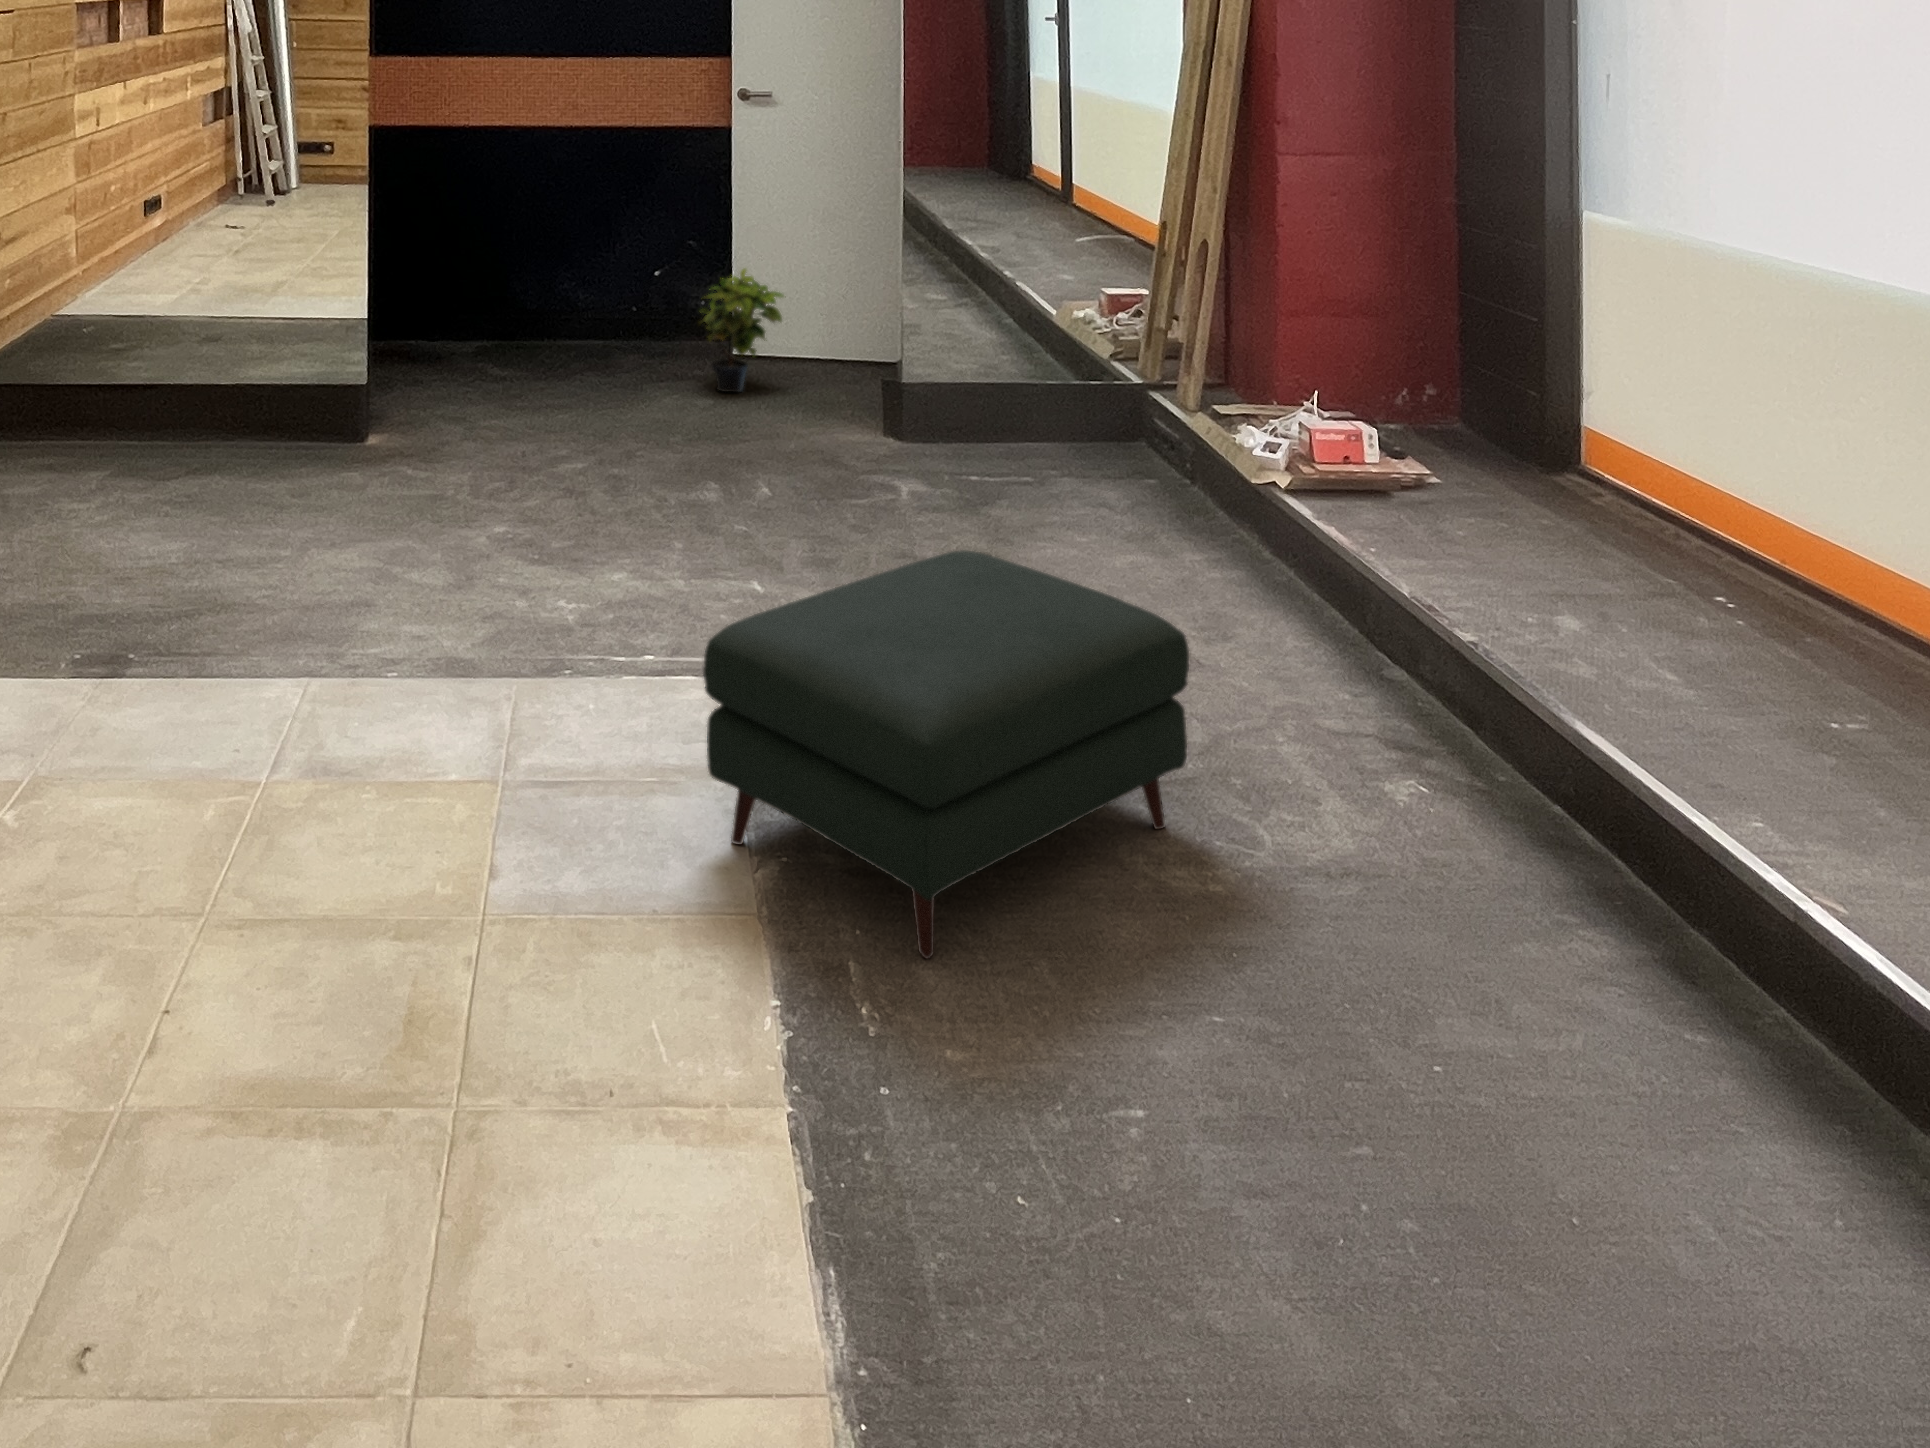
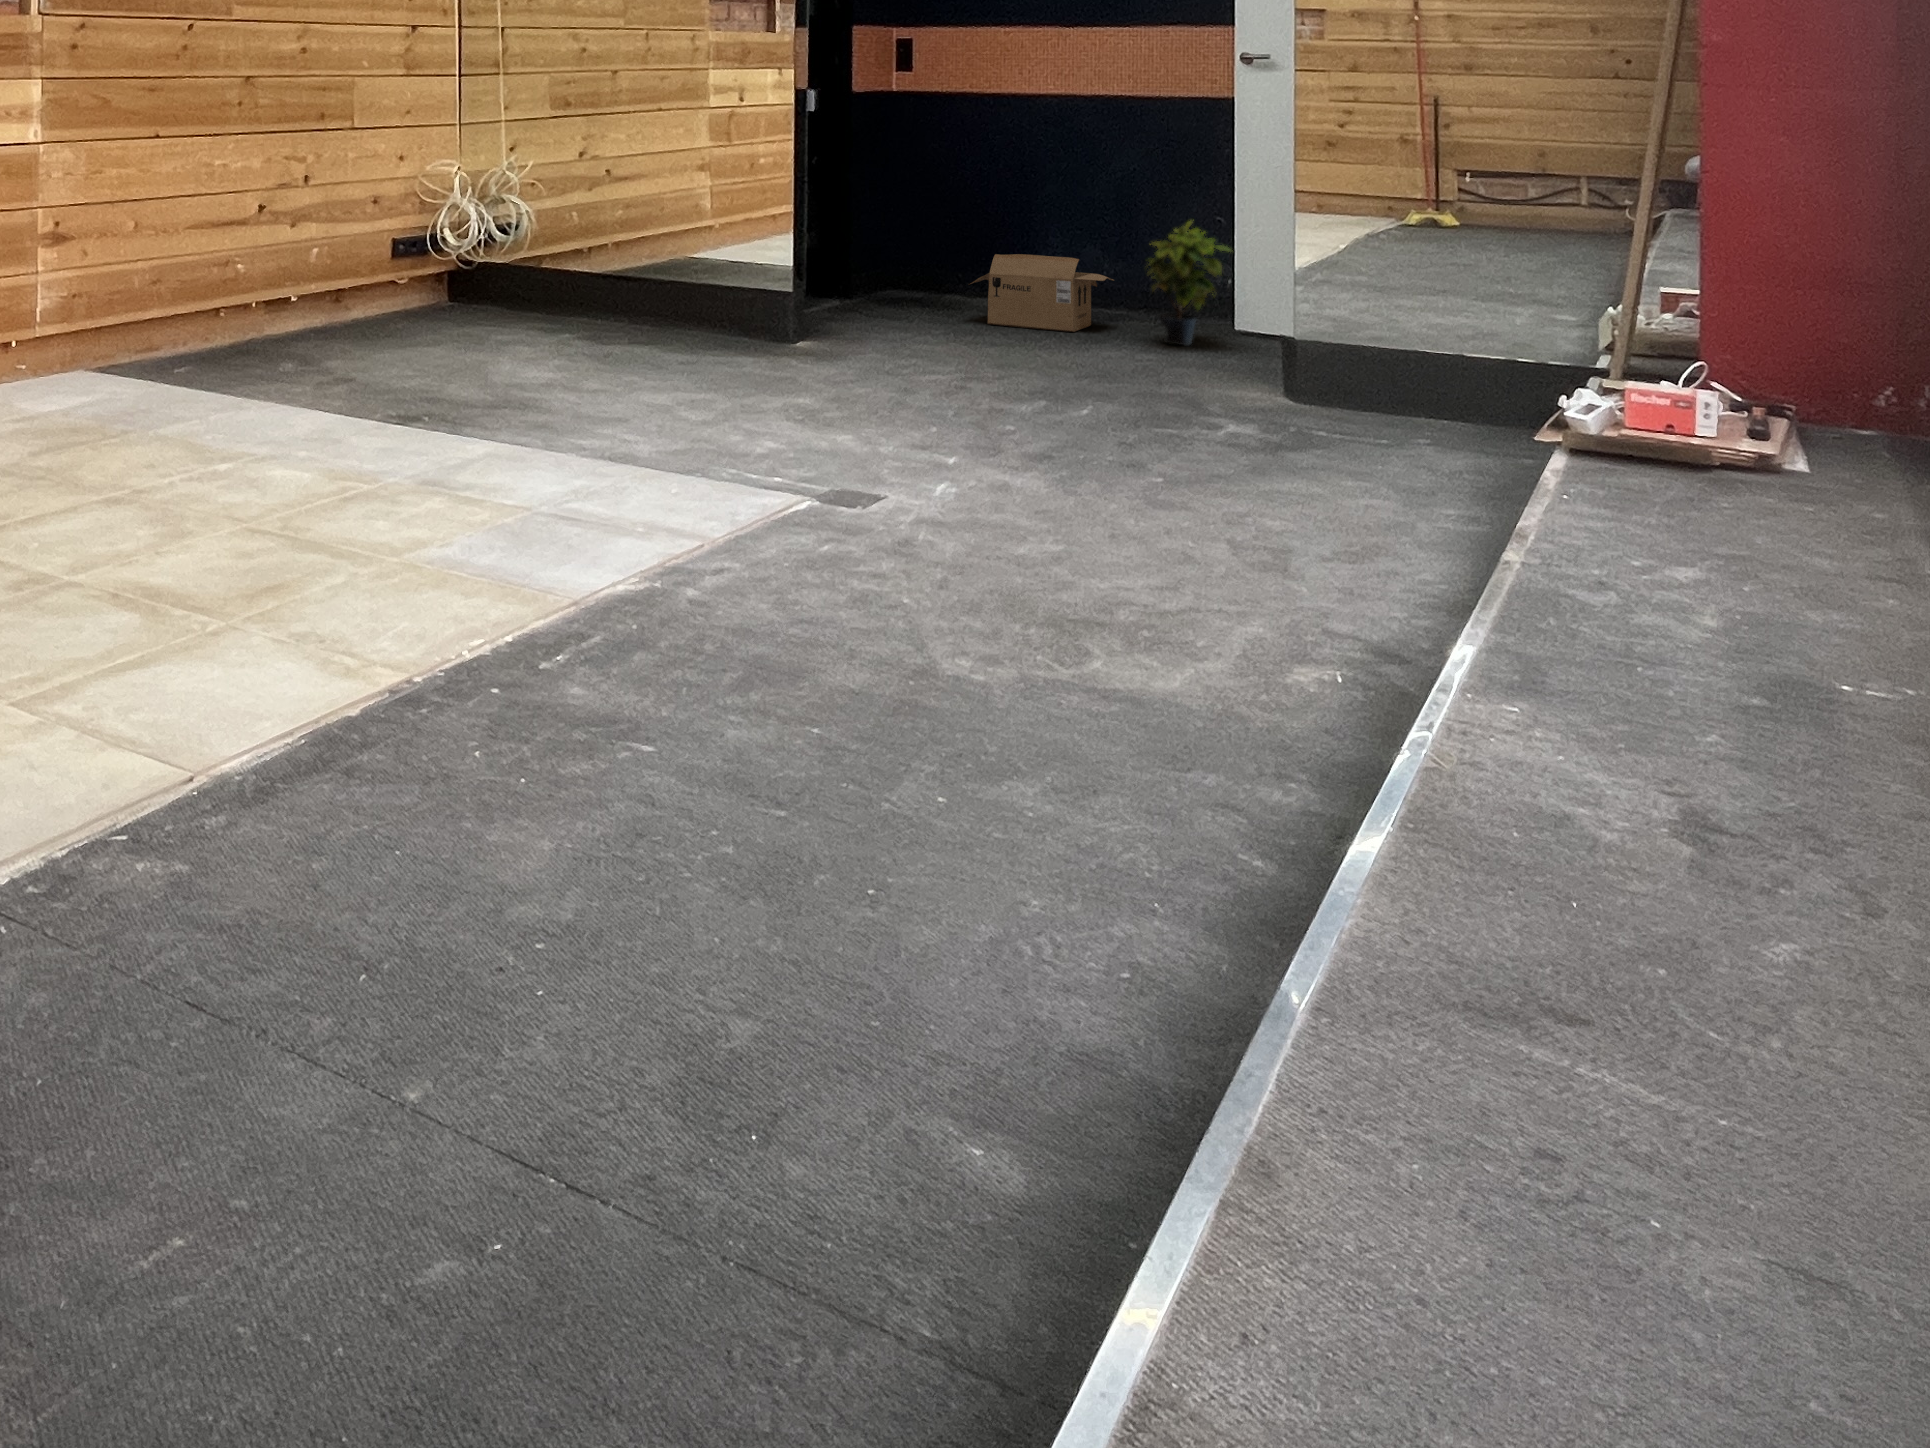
cardboard box: none [506,311,648,388] -> present [970,254,1114,332]
ottoman: present [703,550,1189,959] -> none [612,366,1027,634]

